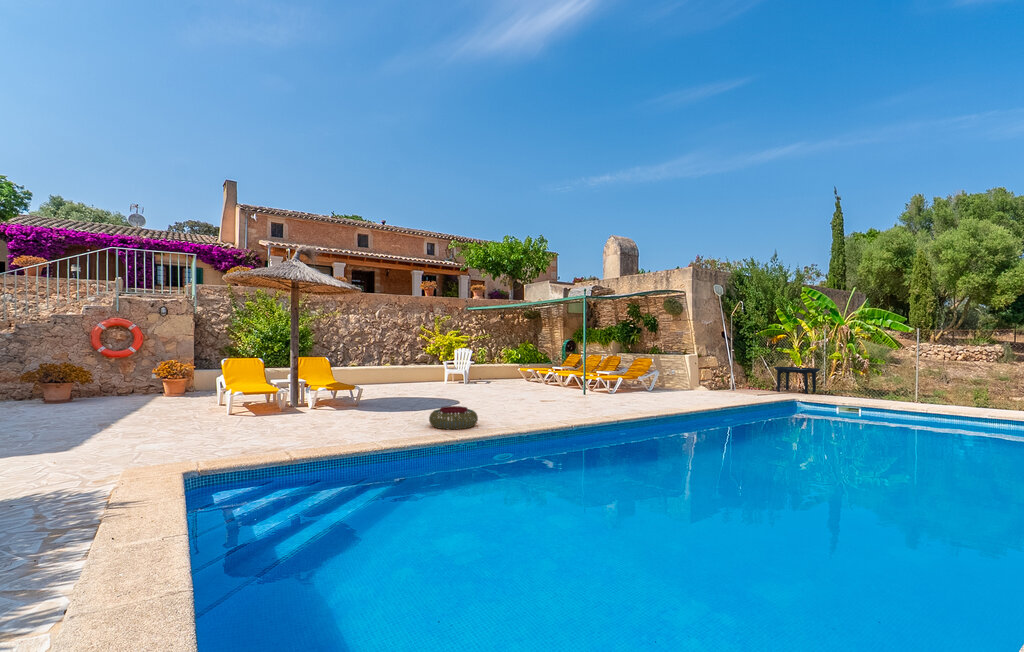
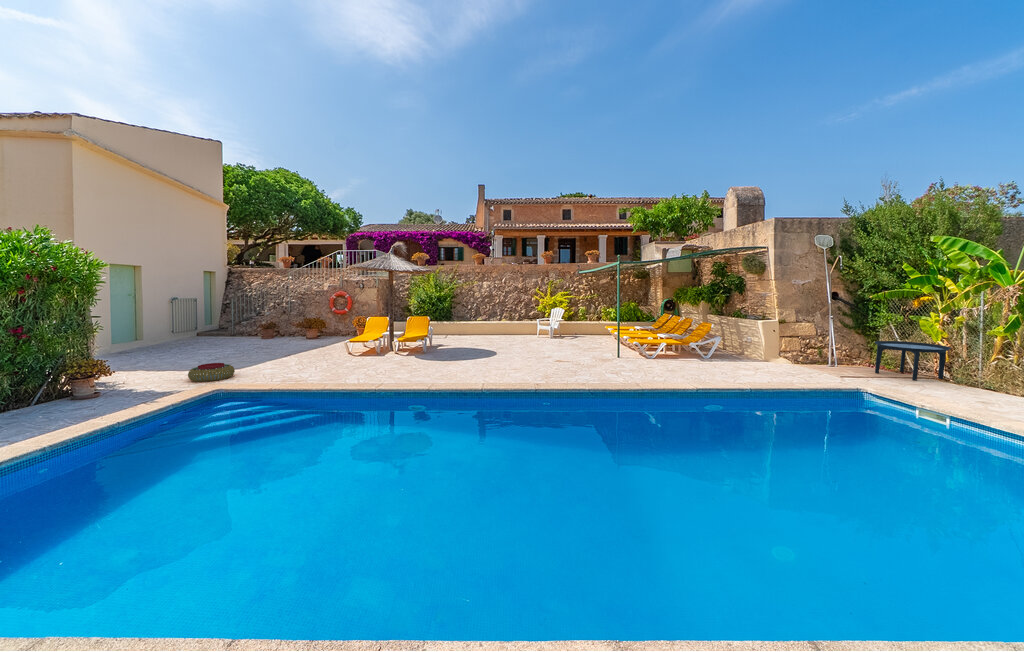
pouf: present [429,406,478,429] -> present [188,363,235,382]

